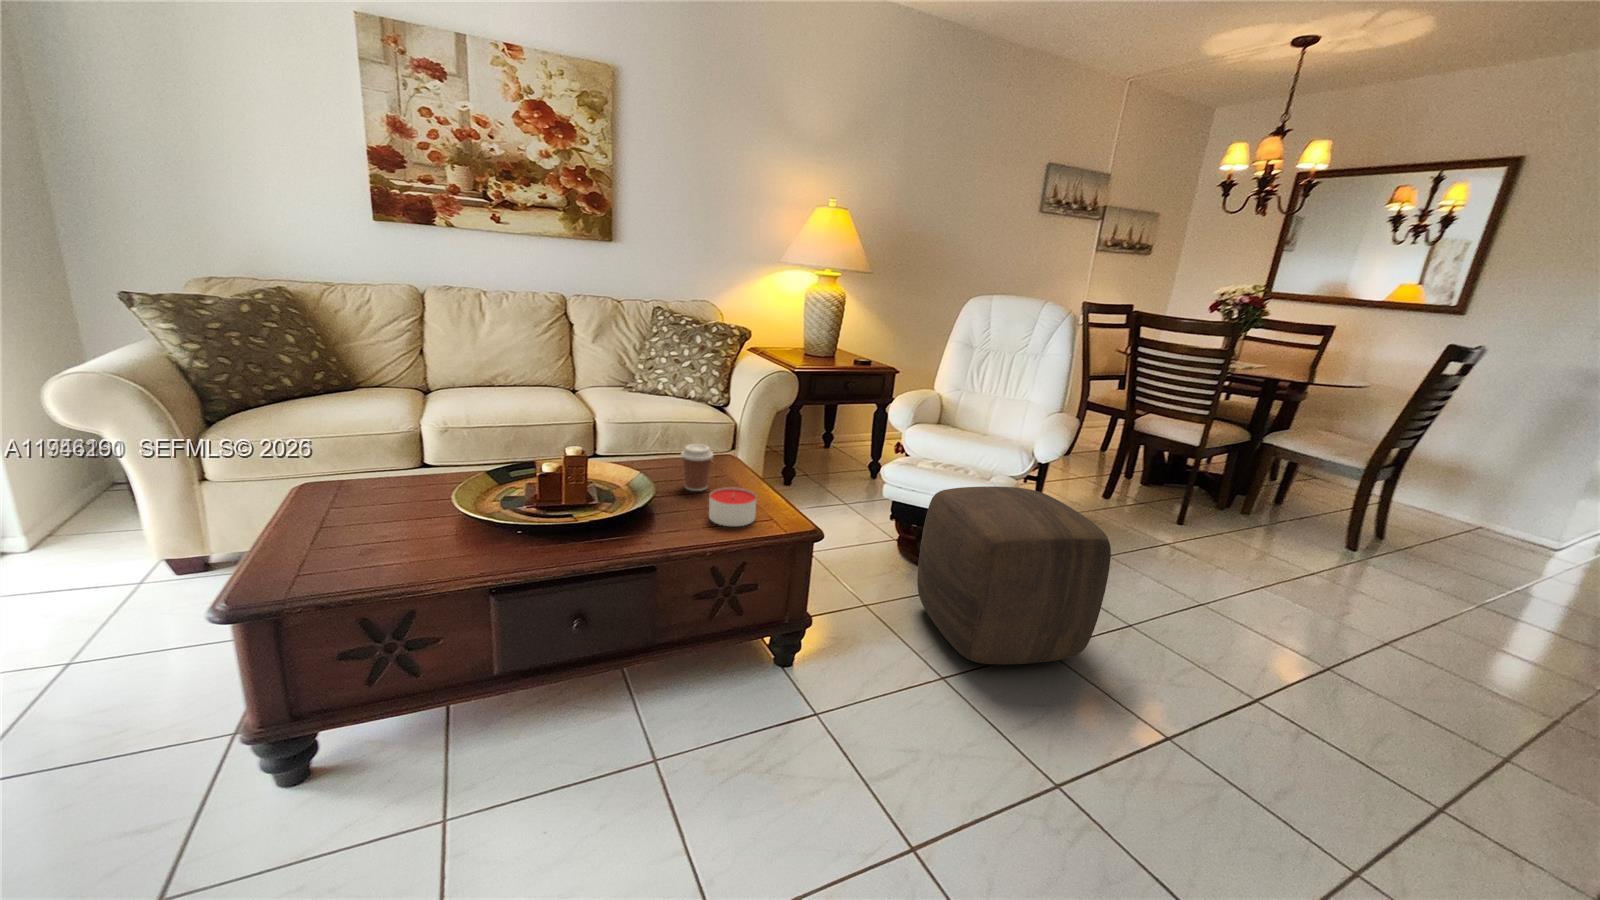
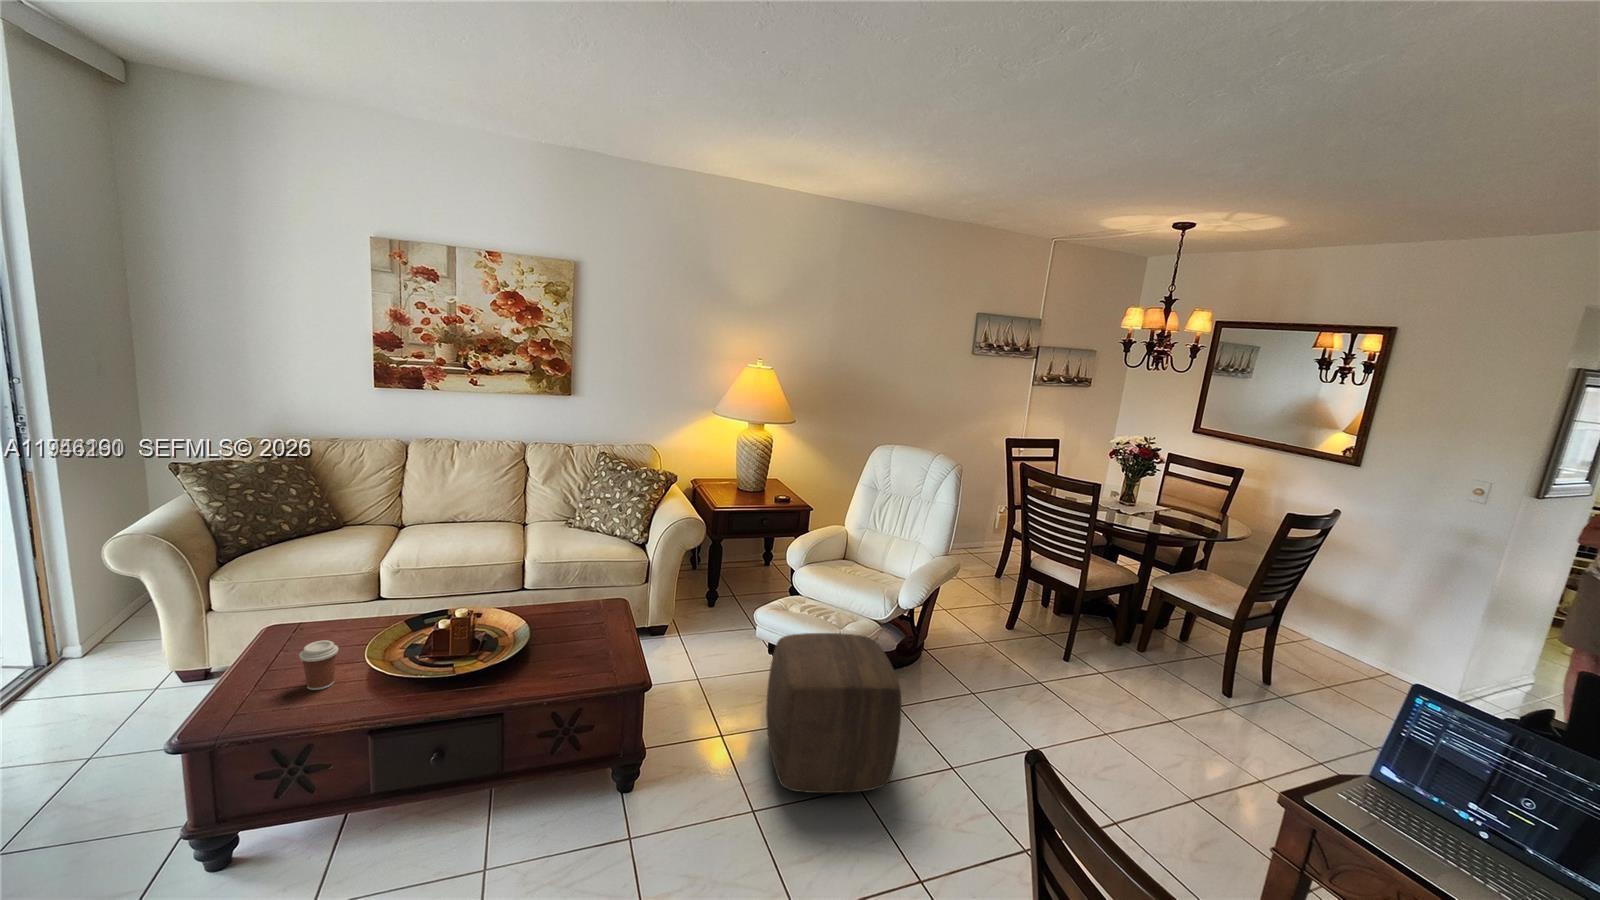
coffee cup: present [681,444,713,491] -> present [299,640,338,690]
candle: present [709,487,757,526] -> none [570,635,609,669]

